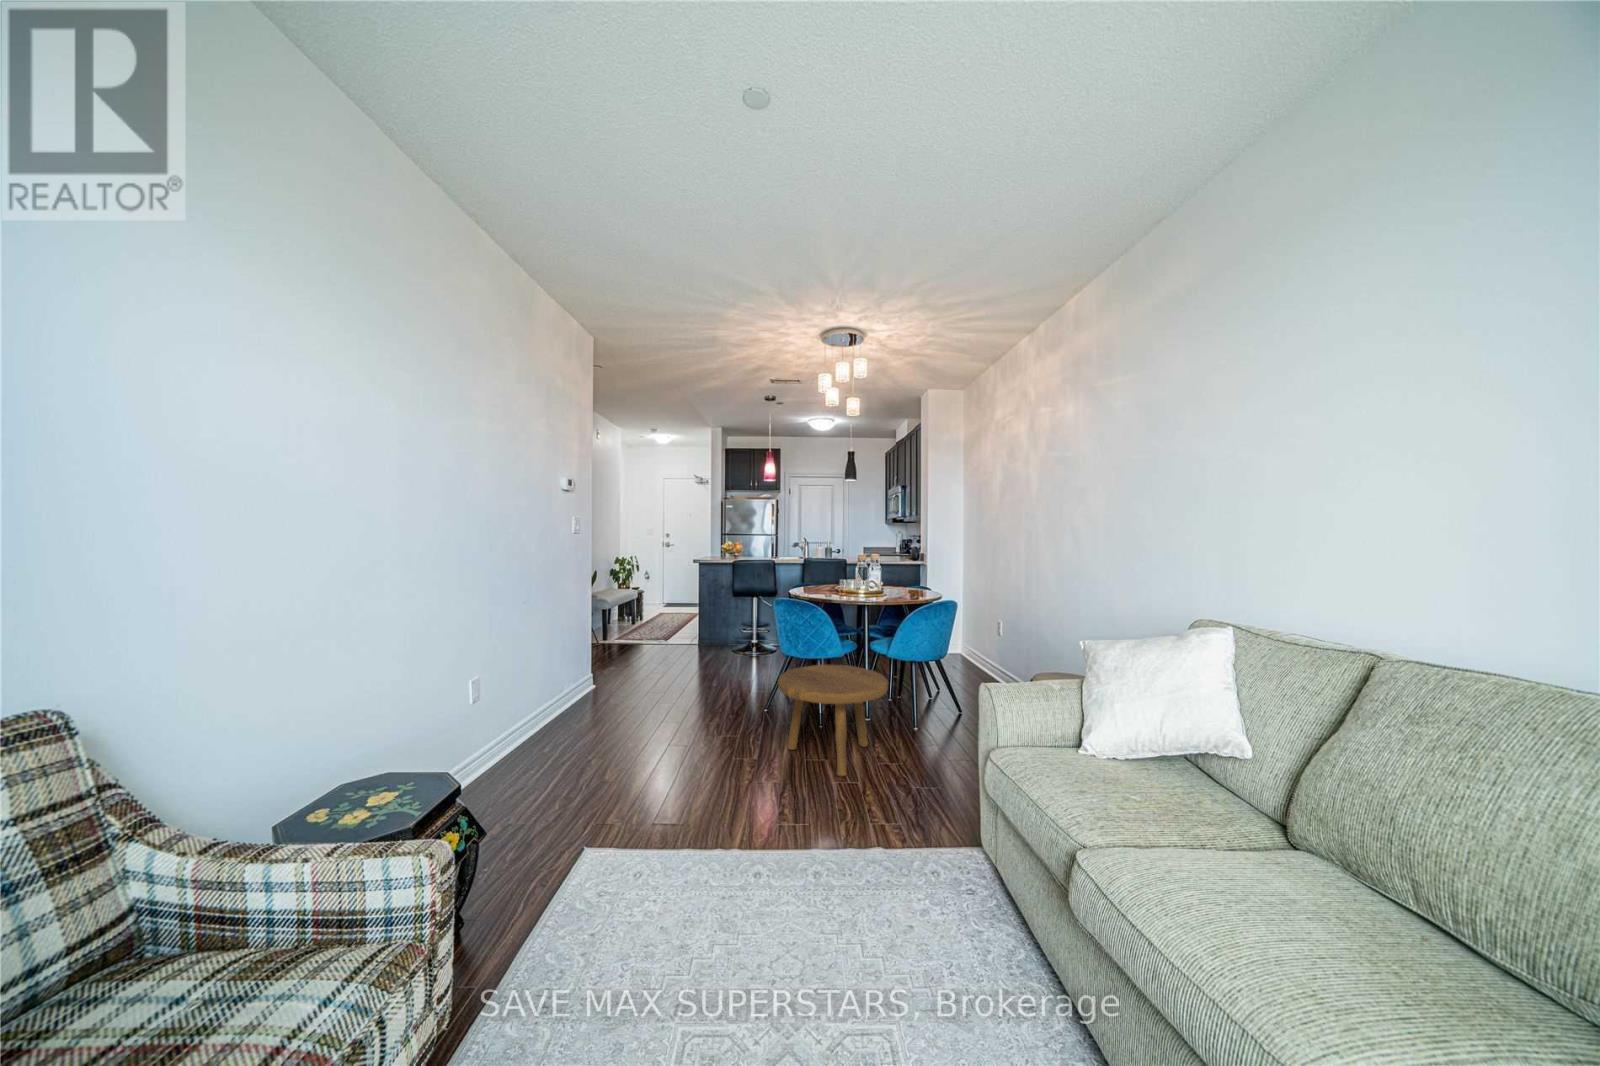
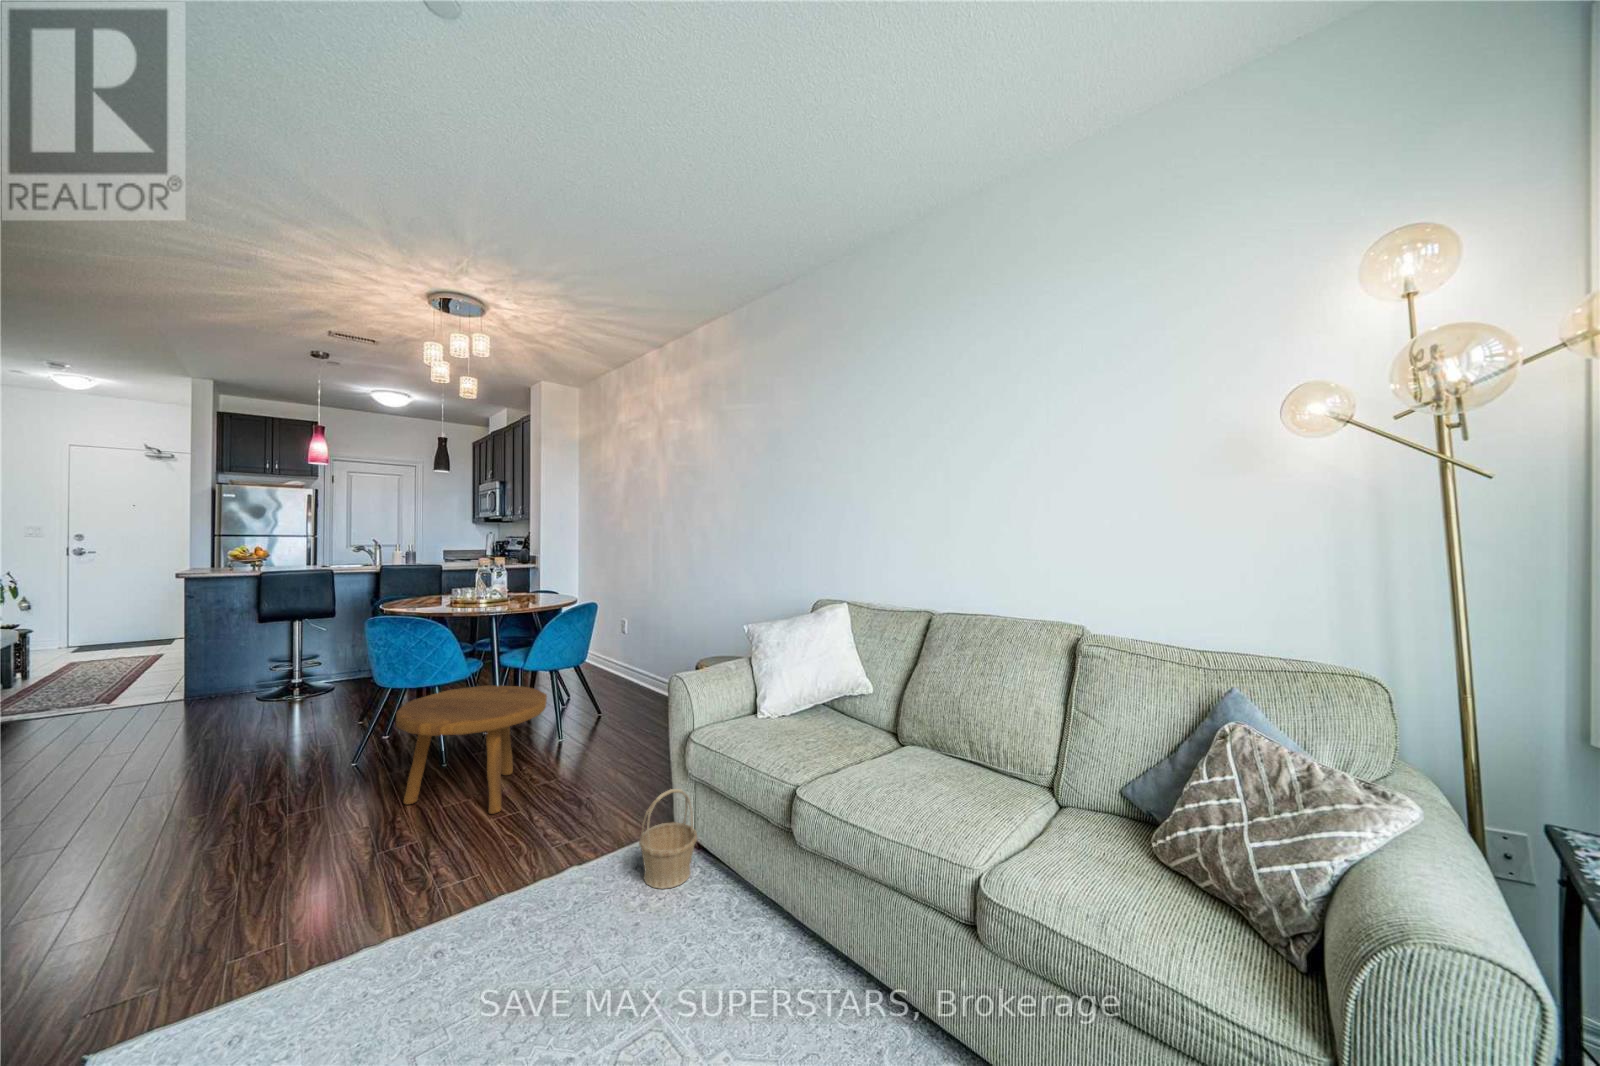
basket: none [929,803,992,909] -> present [639,789,697,889]

